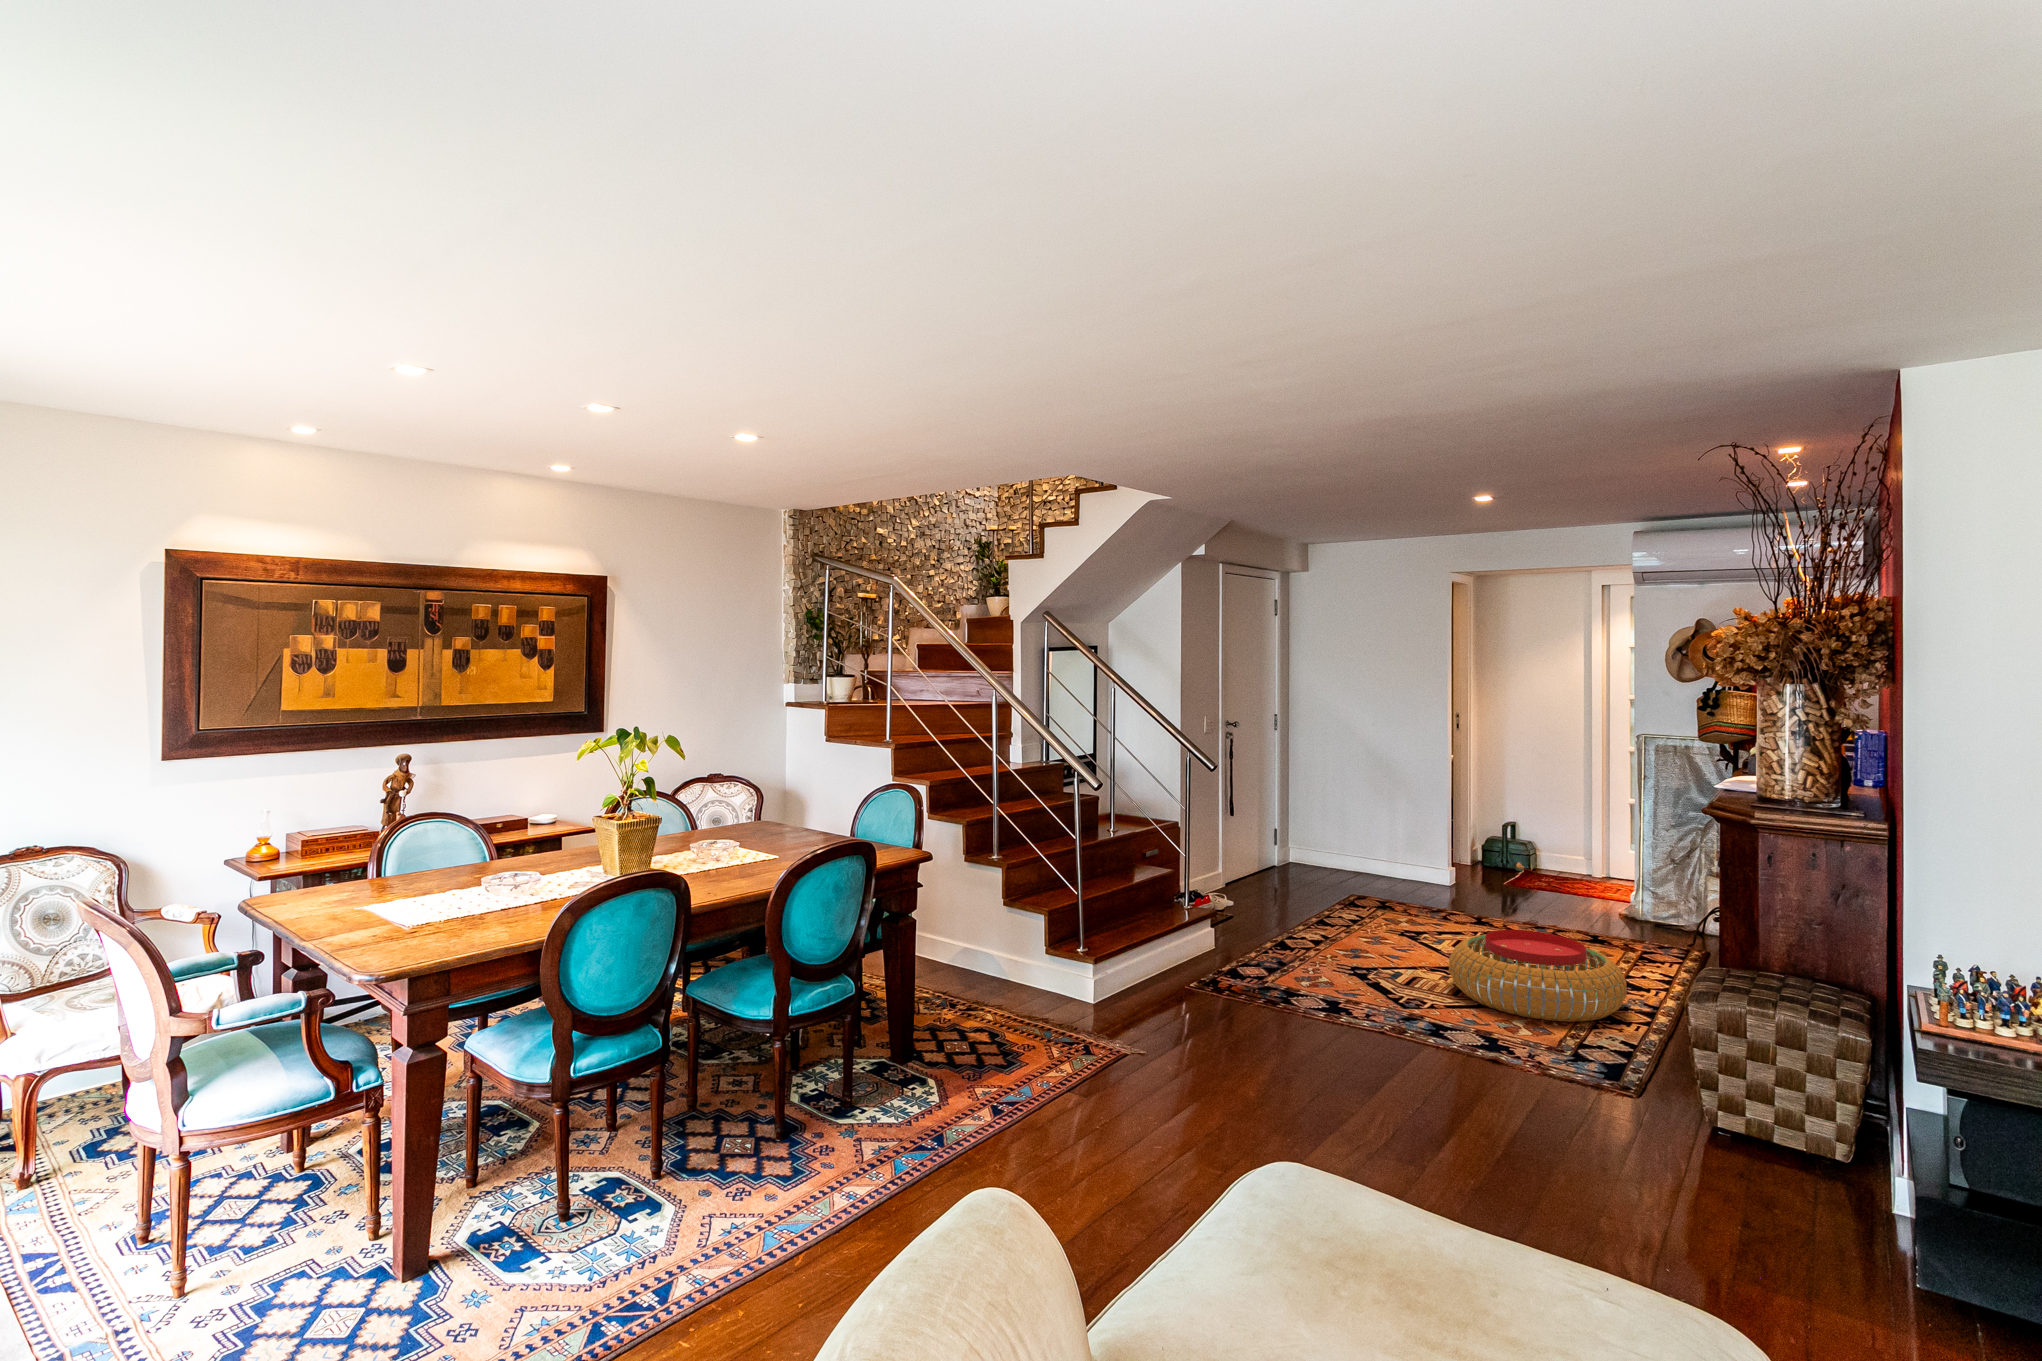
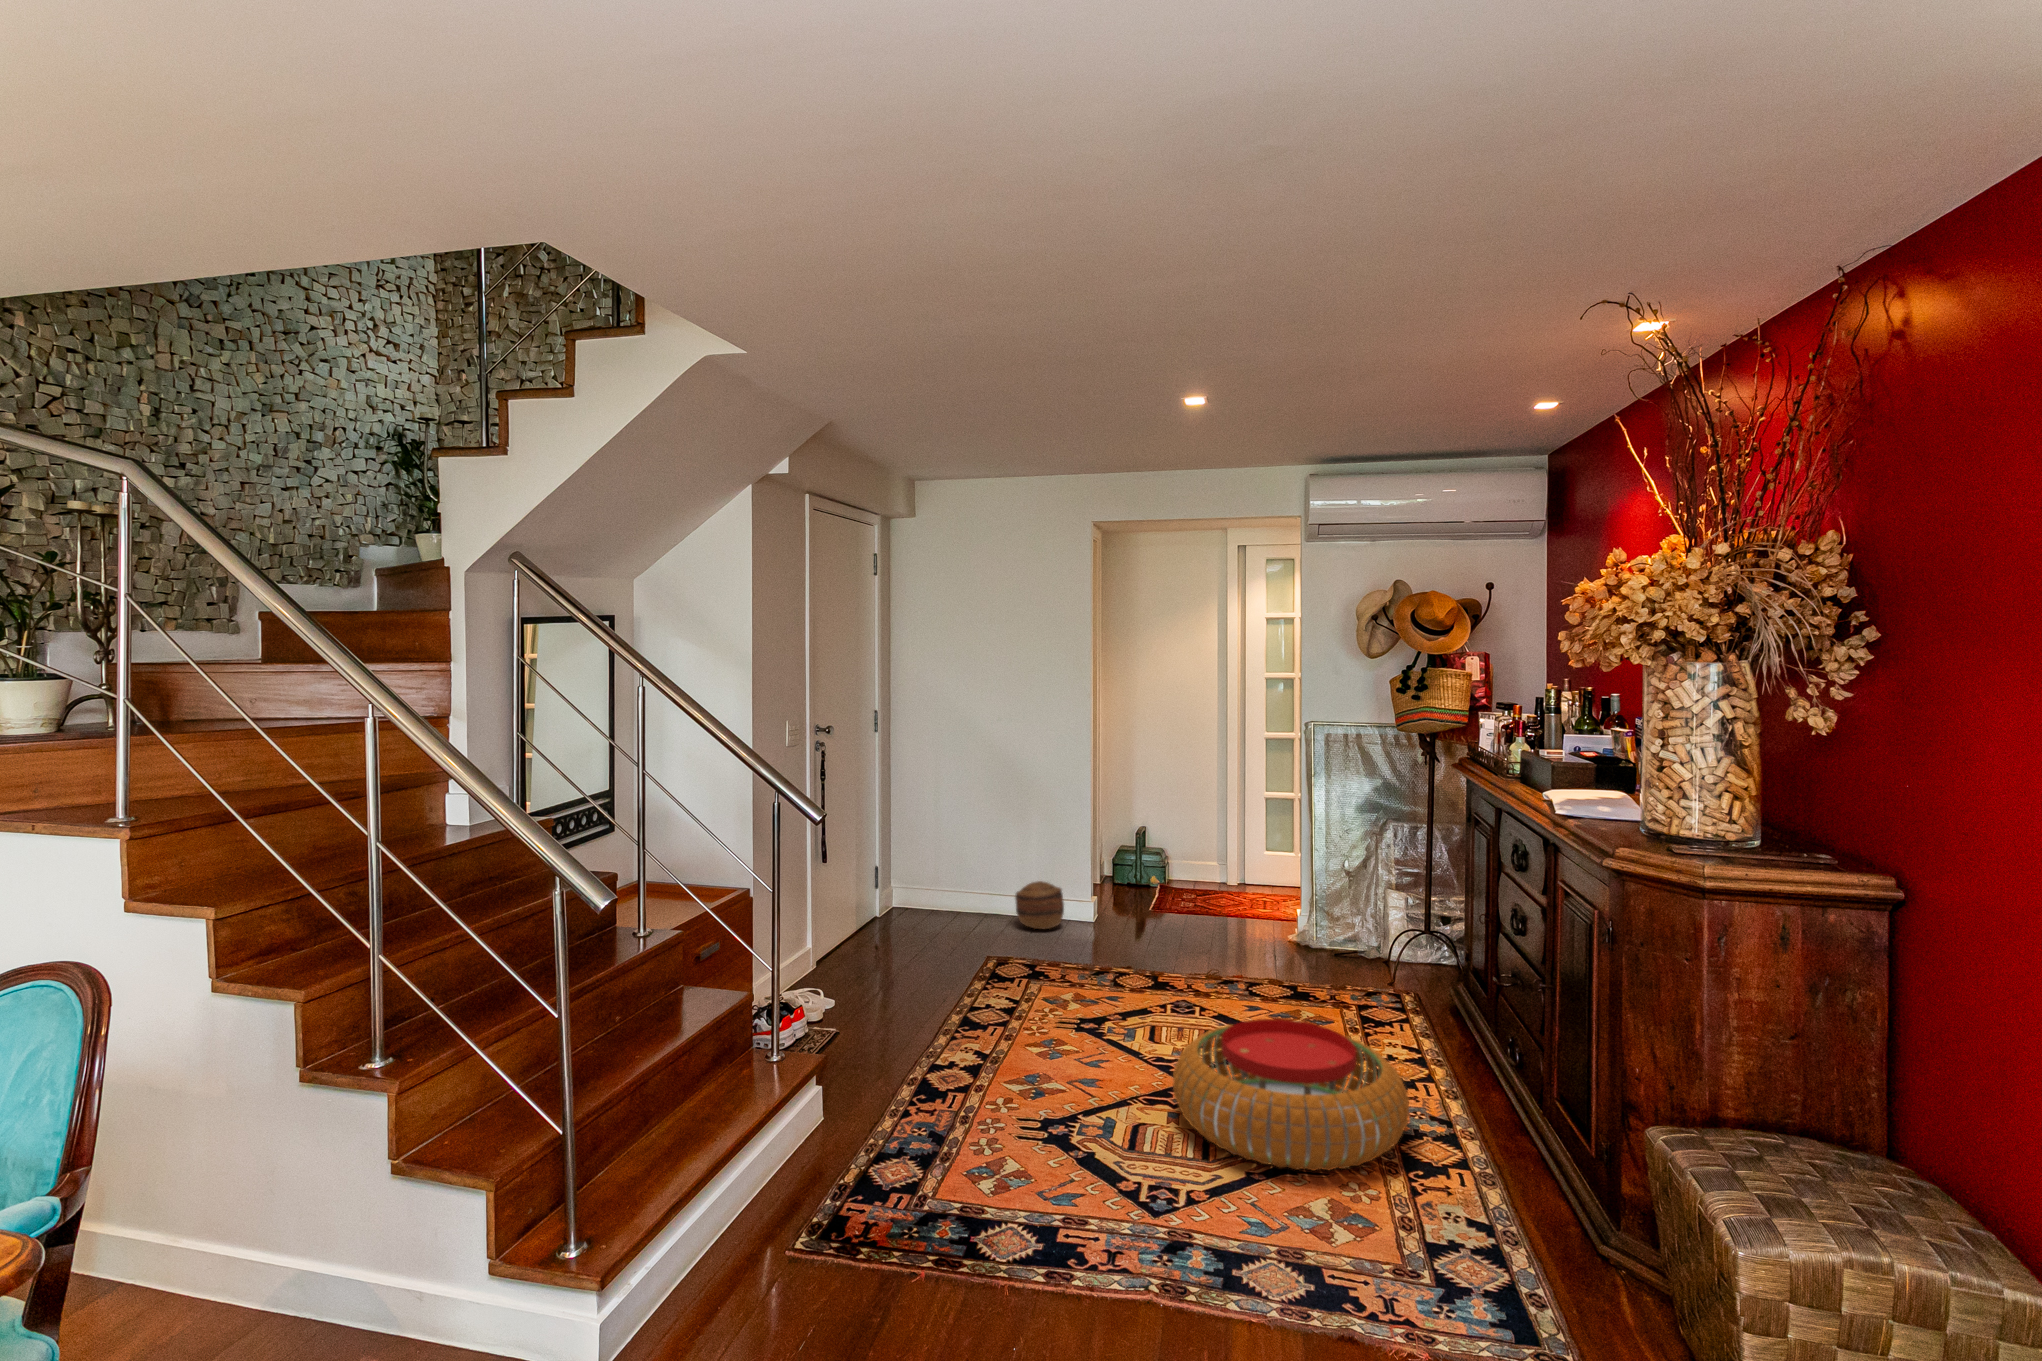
basket: none [1383,848,1424,885] -> present [1015,881,1064,930]

